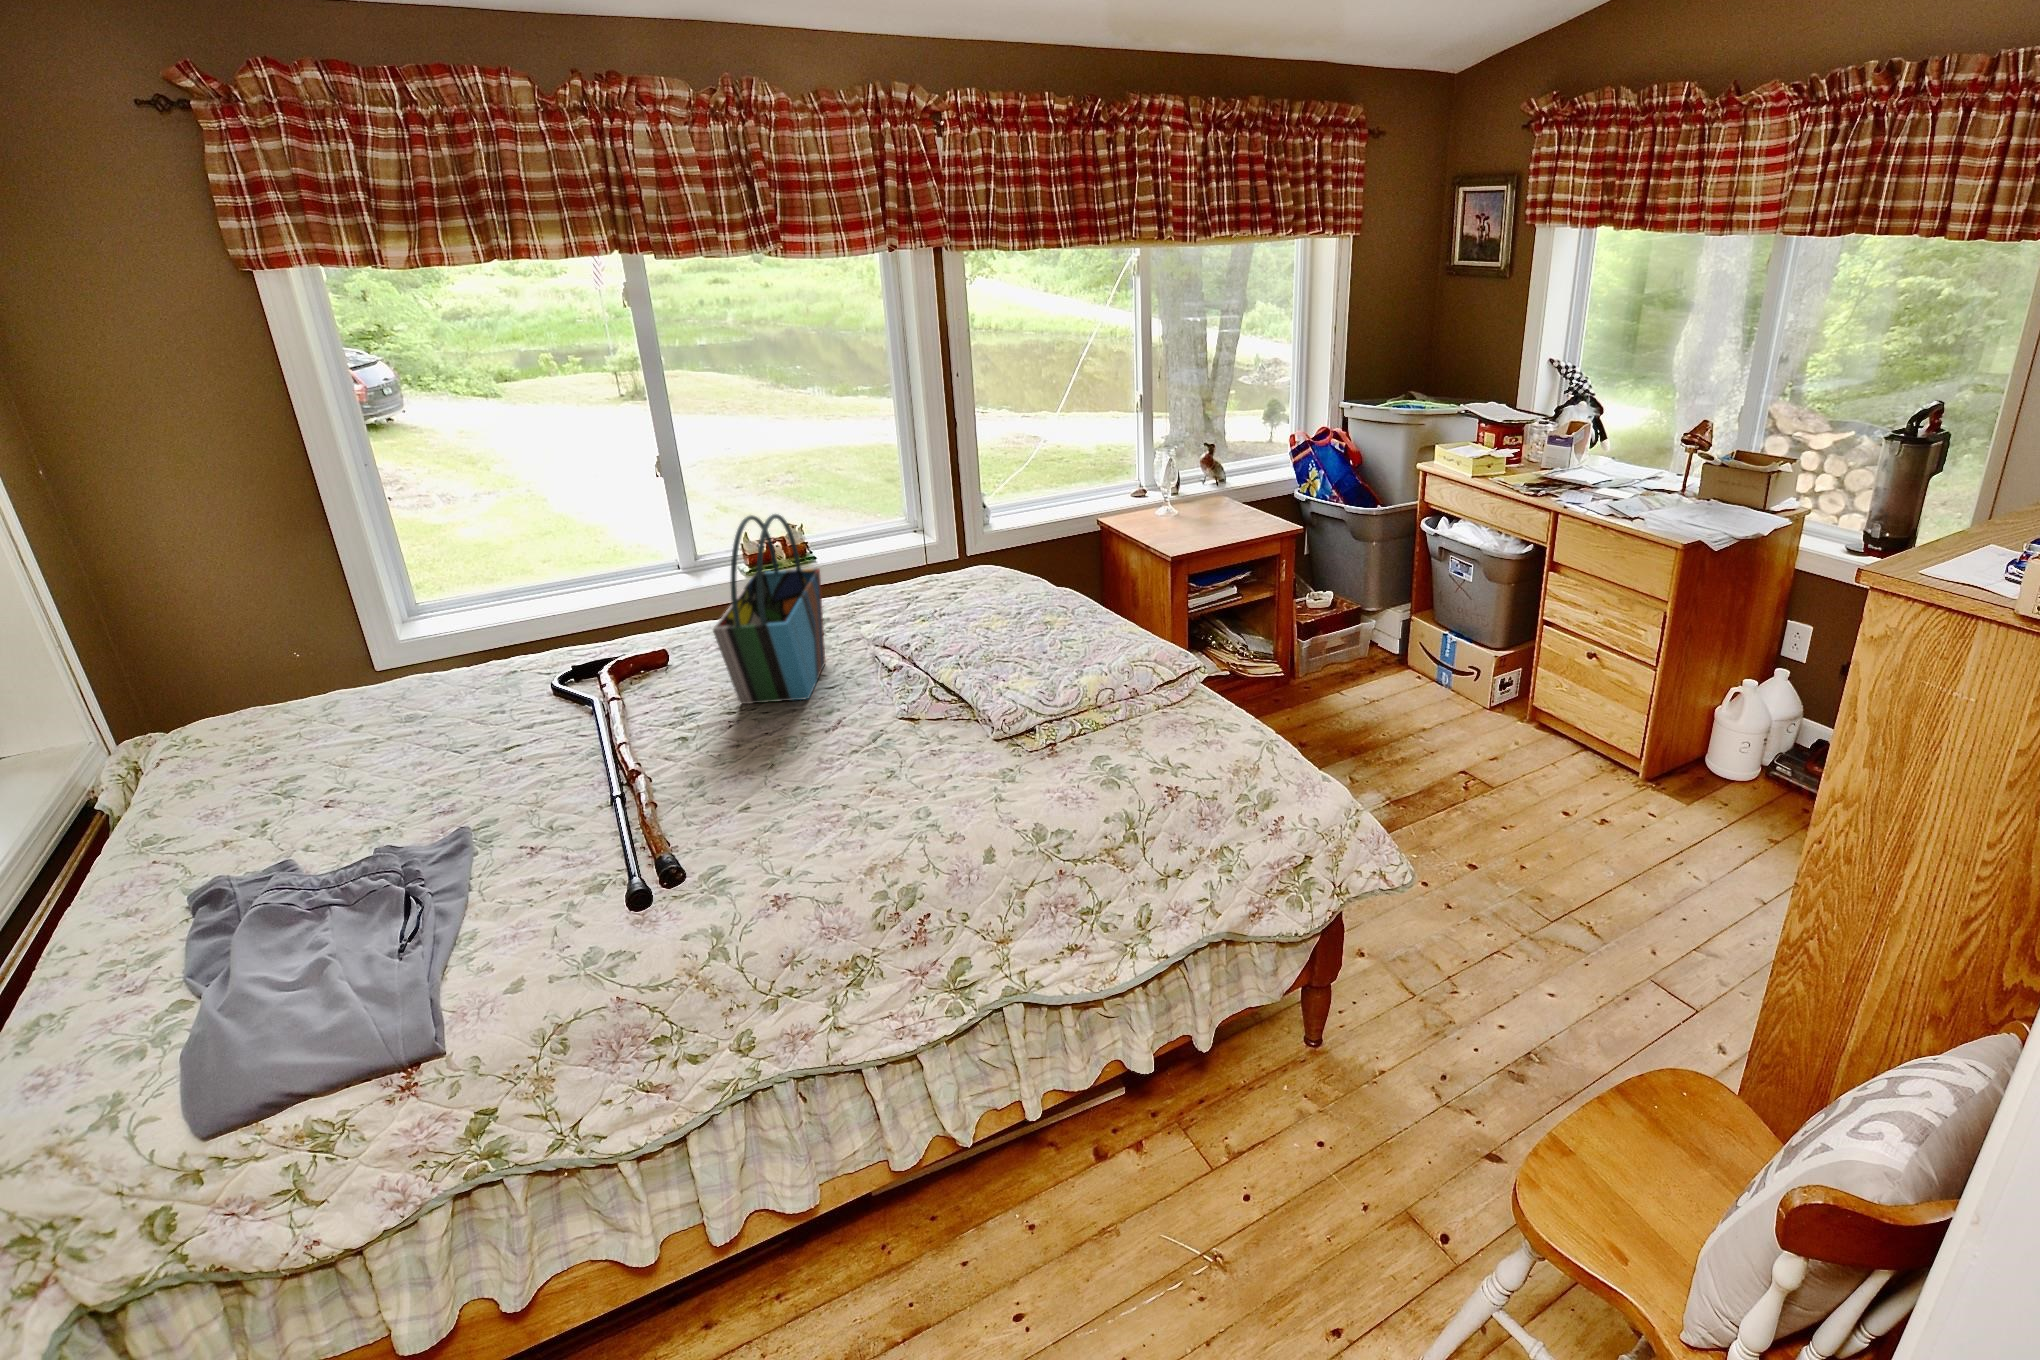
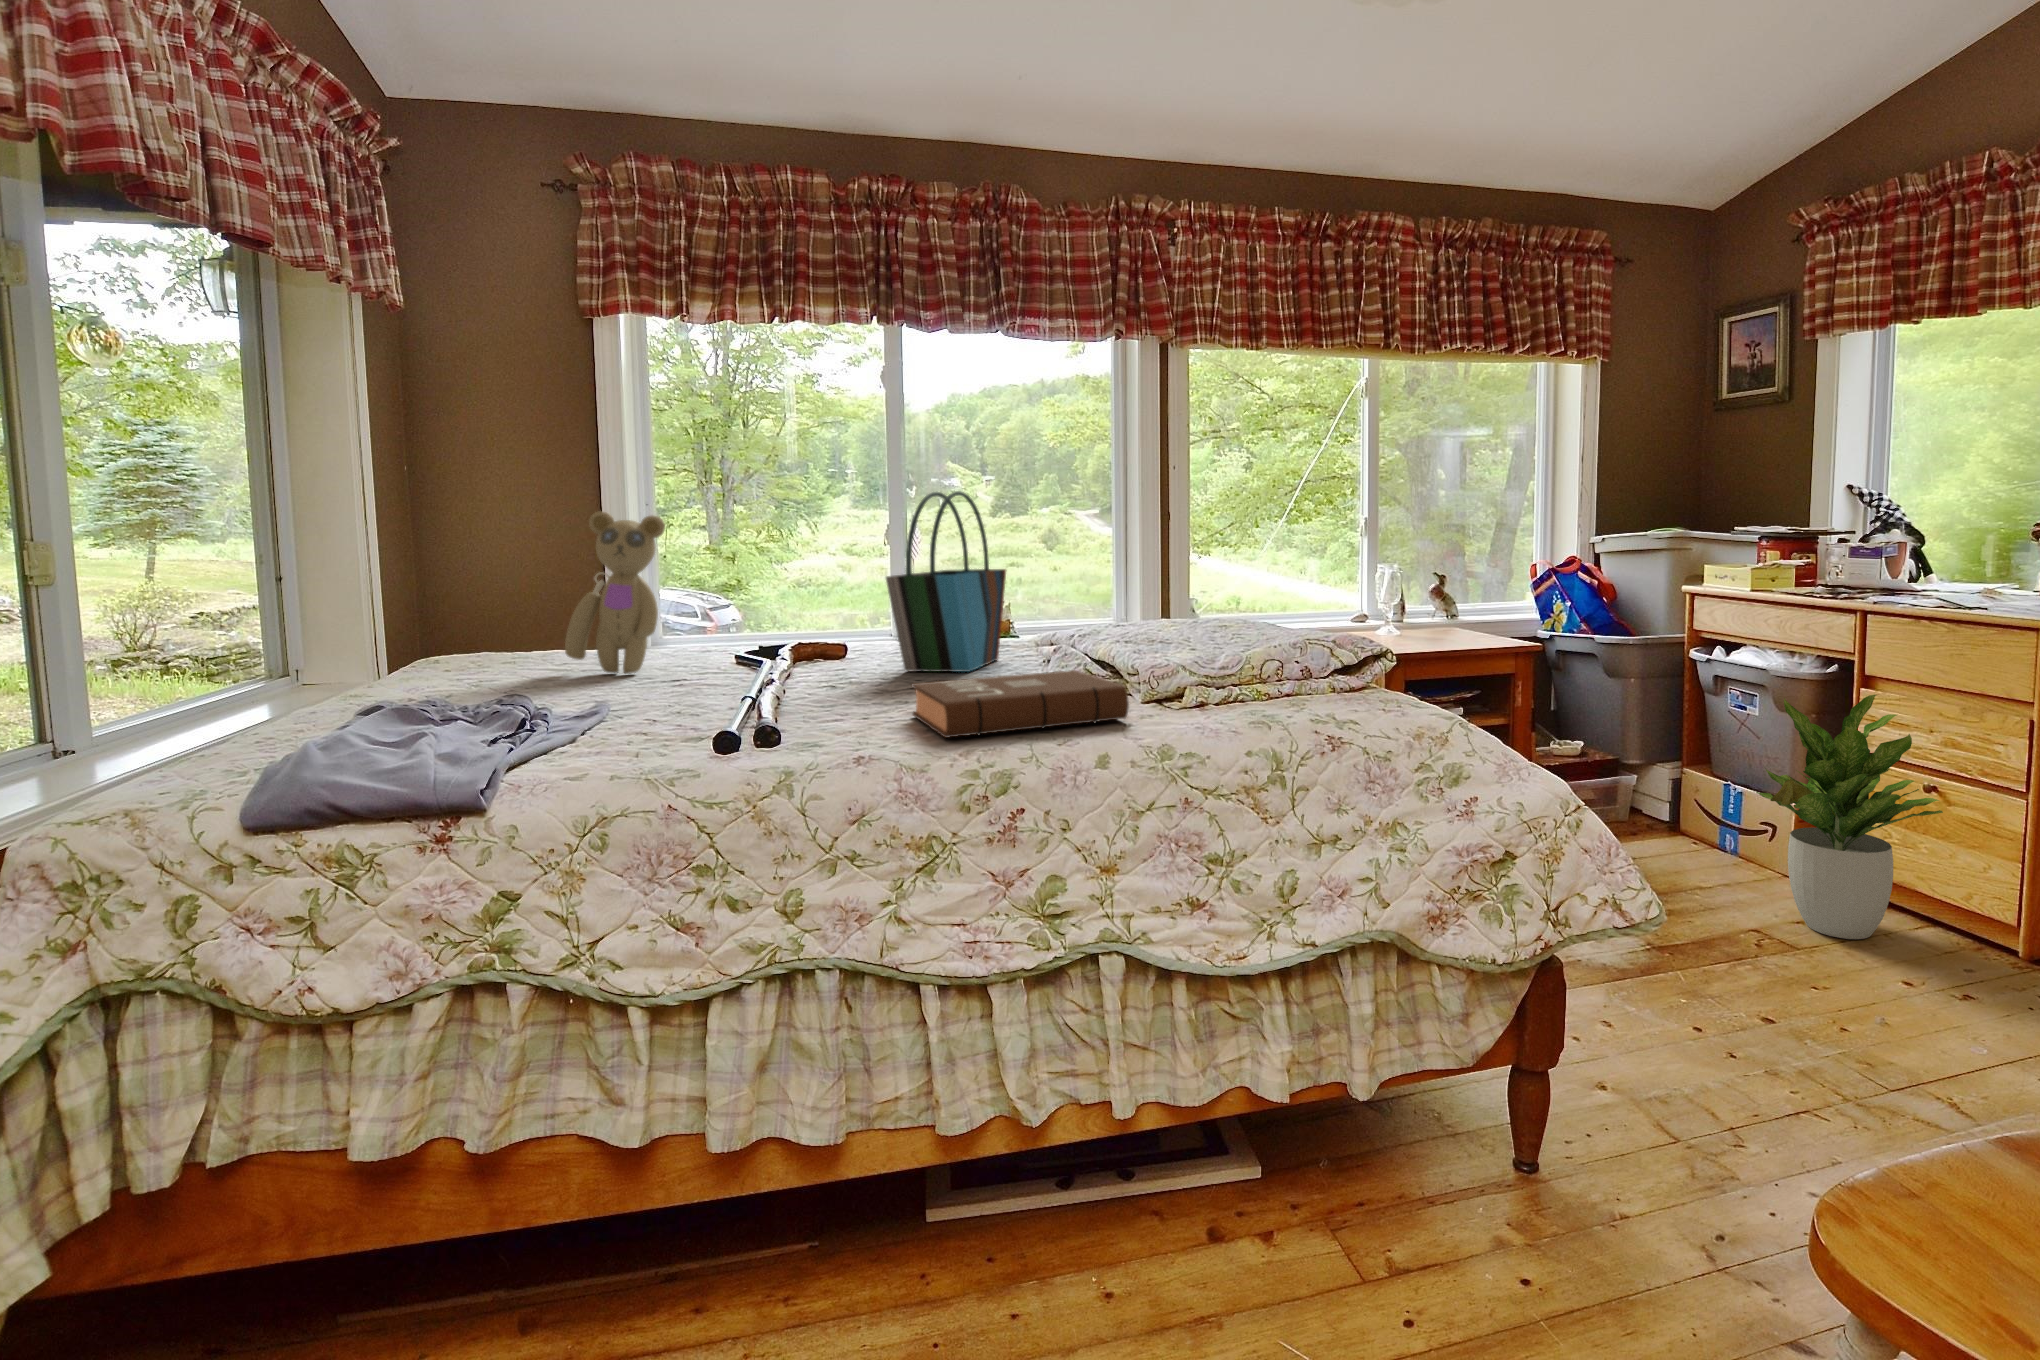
teddy bear: none [347,588,454,755] -> present [565,511,665,674]
potted plant: none [1465,595,1597,777] -> present [1754,695,1943,939]
book: none [790,733,1001,863] -> present [911,670,1129,738]

